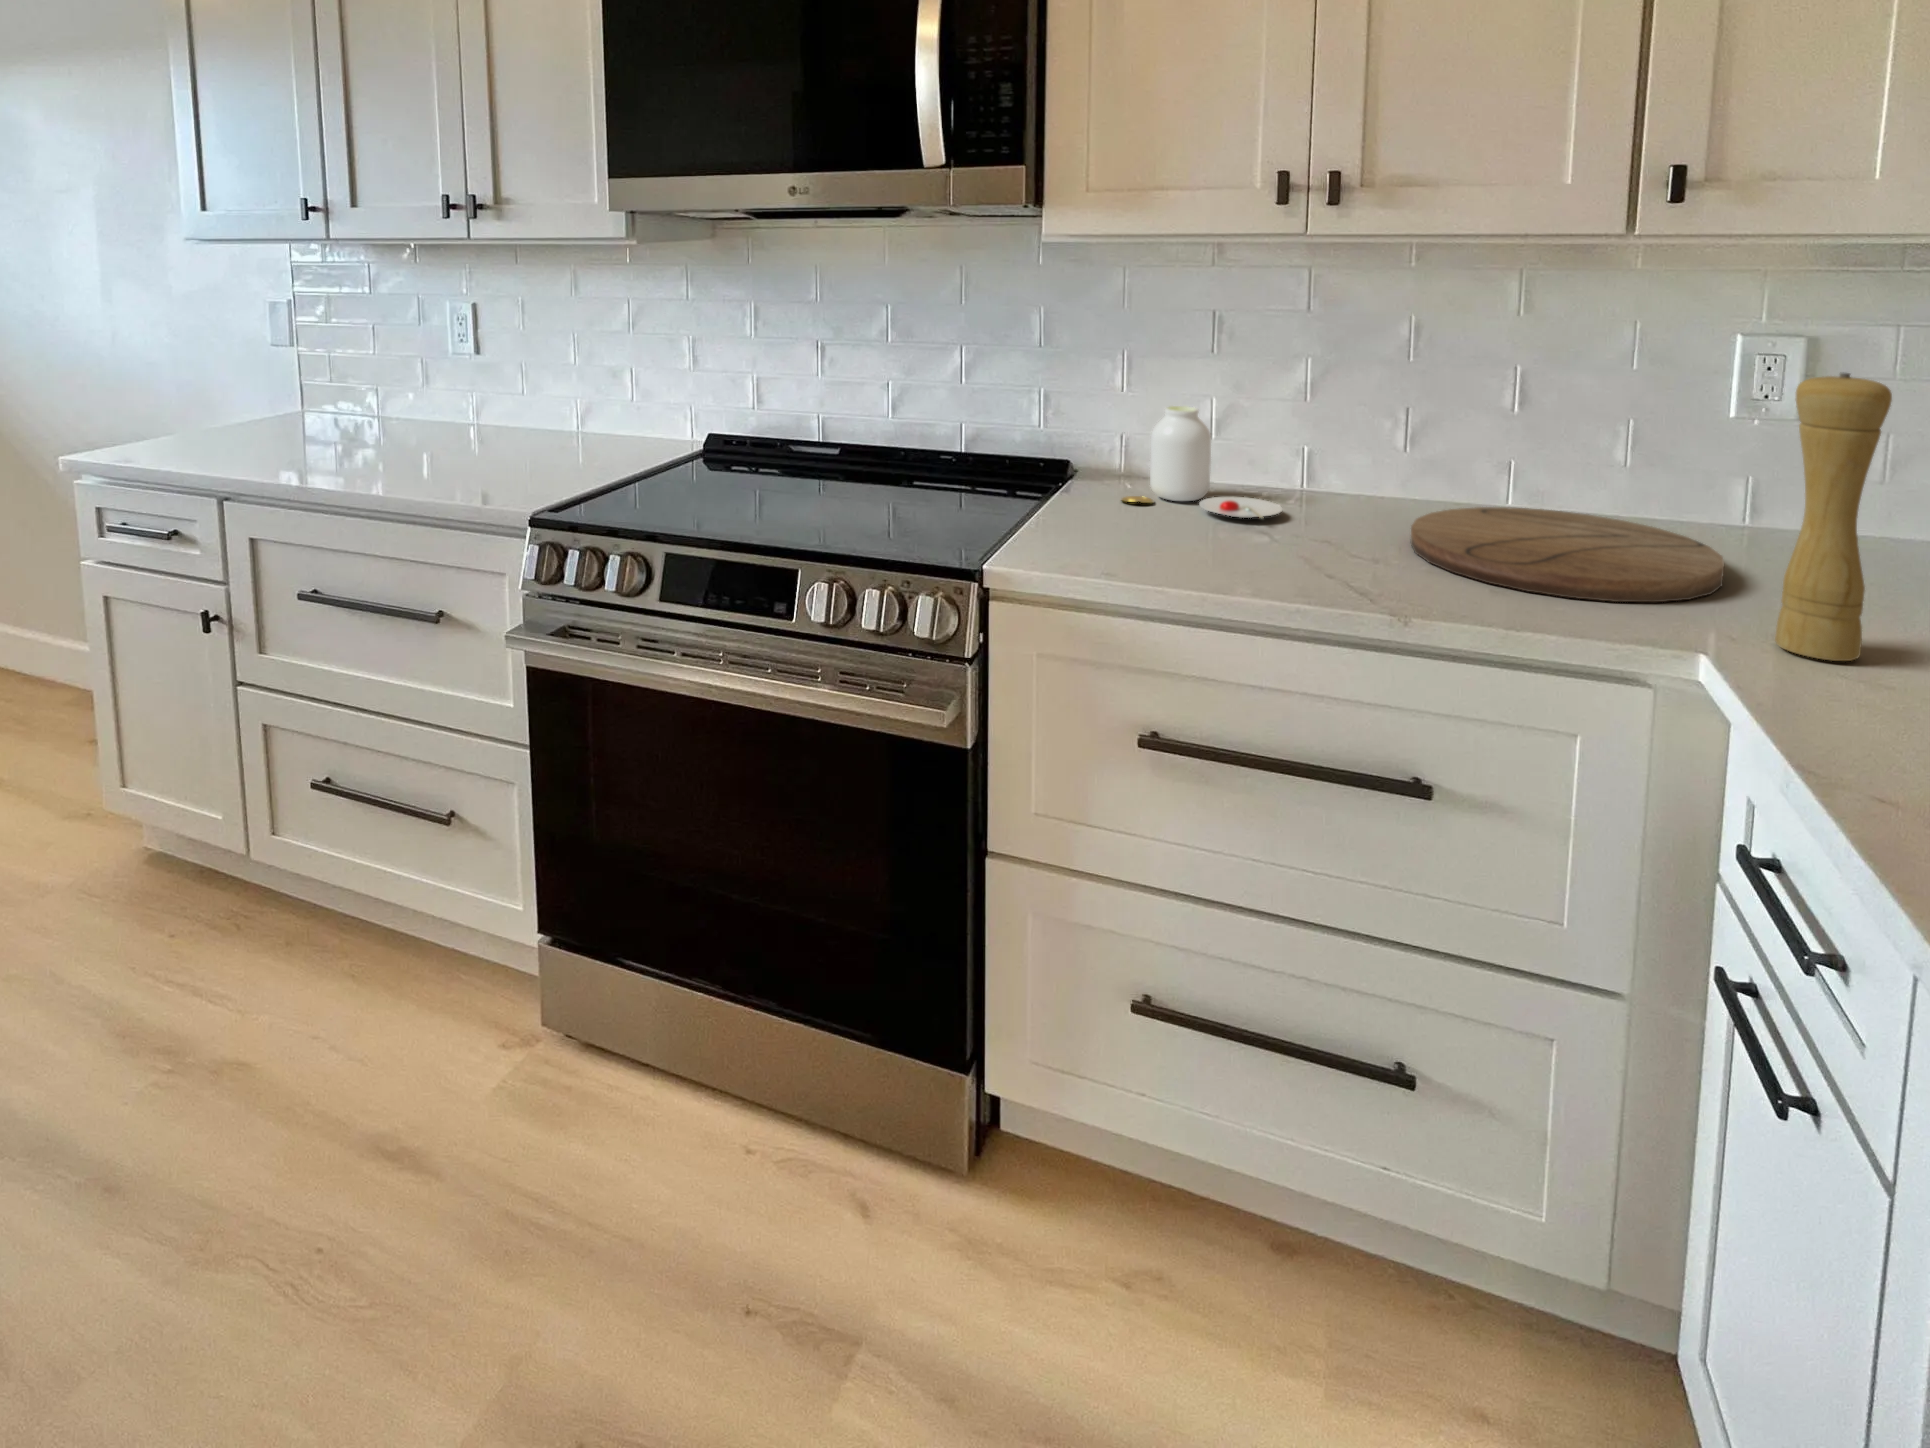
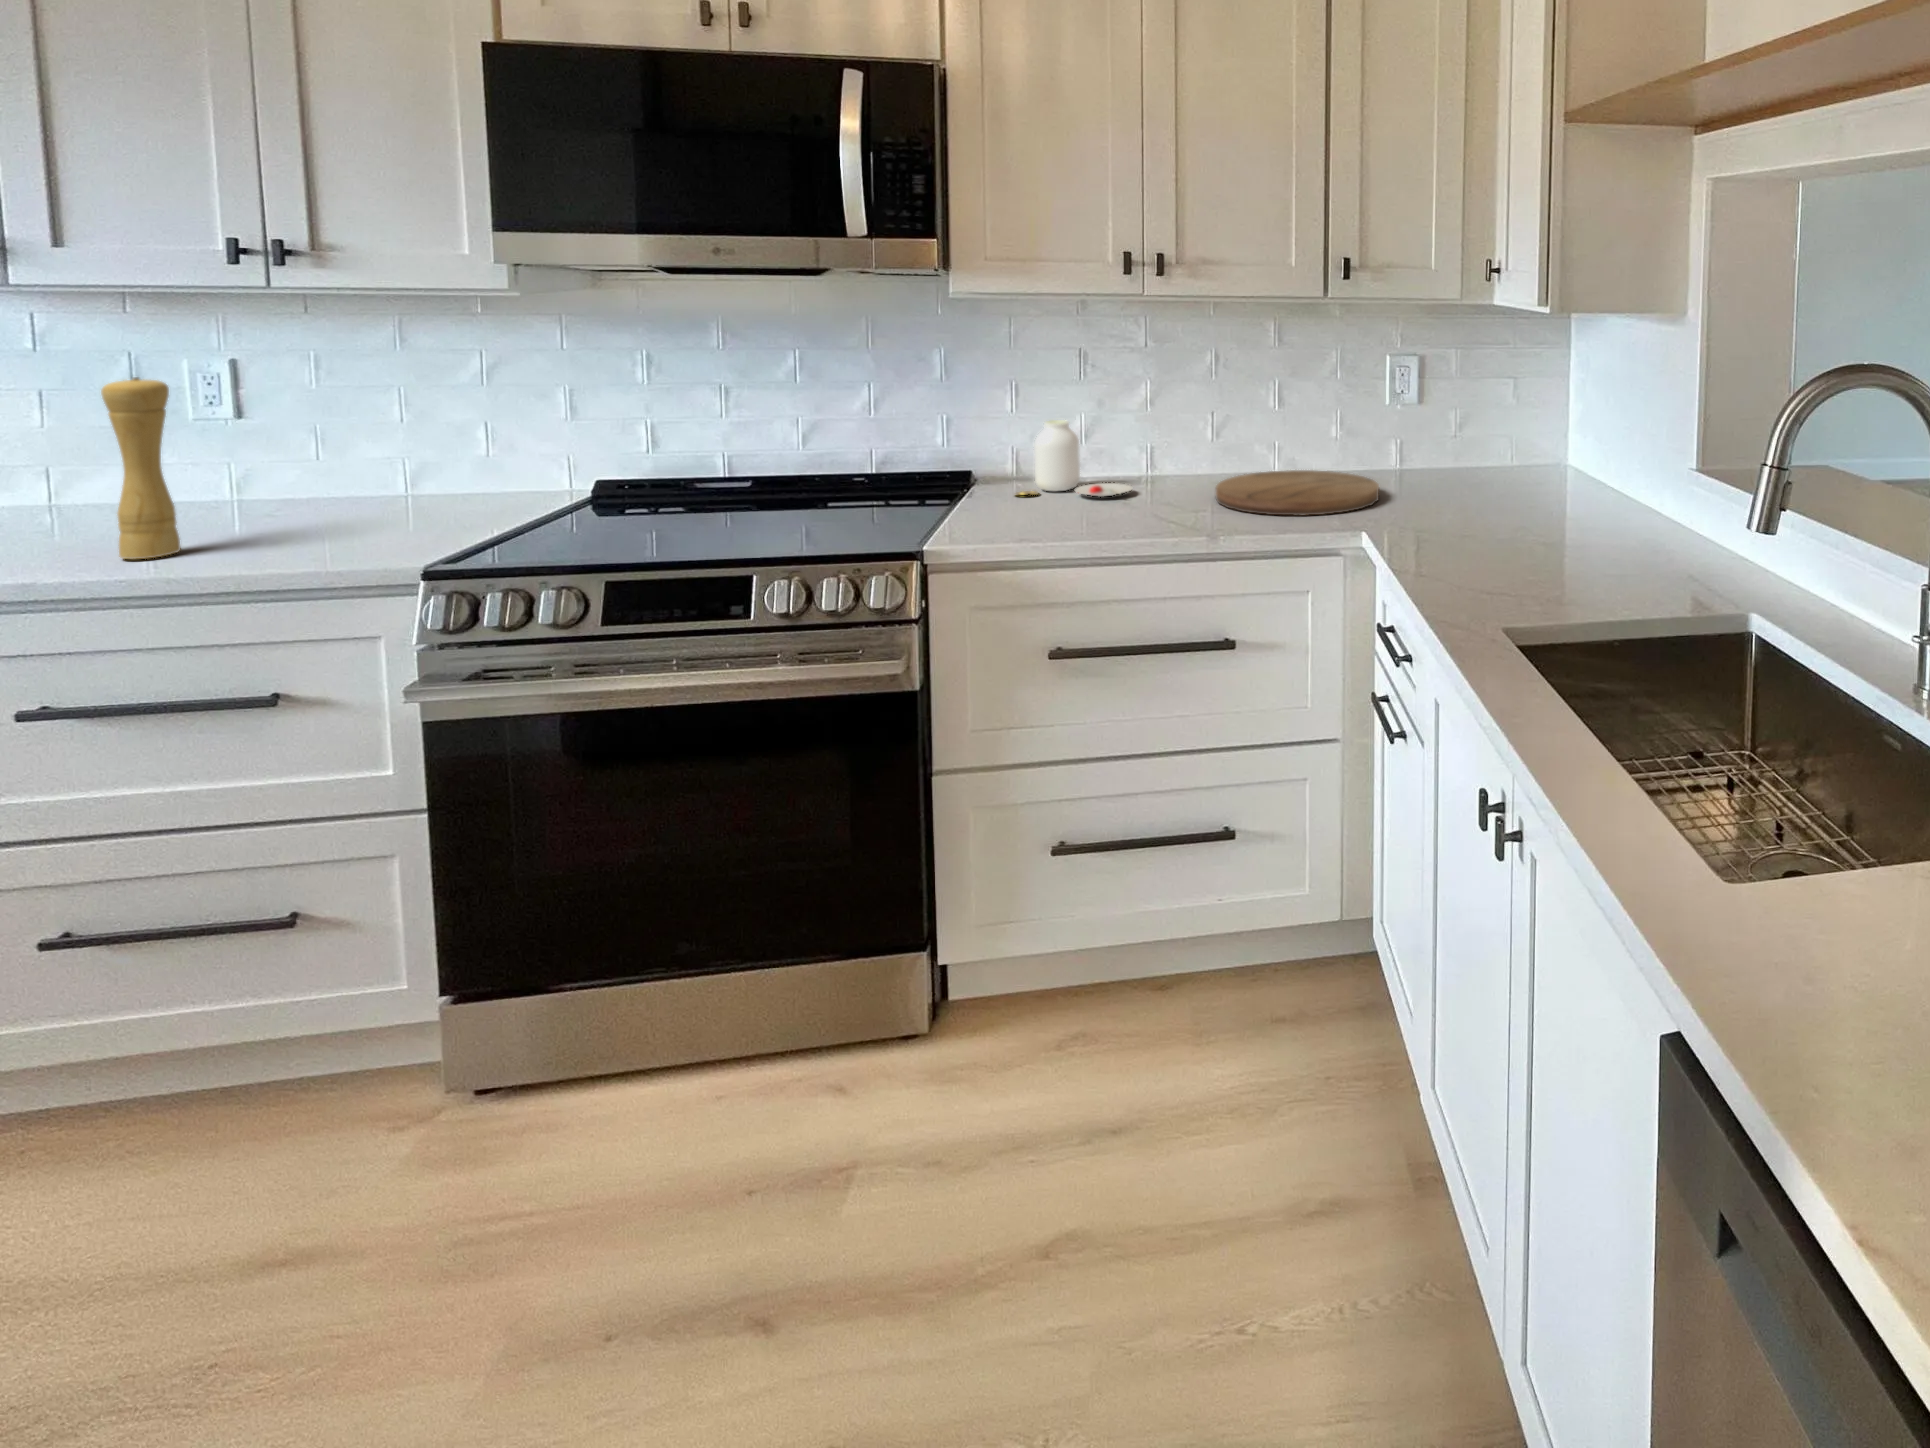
pepper mill: present [1775,373,1892,661] -> present [101,377,180,559]

